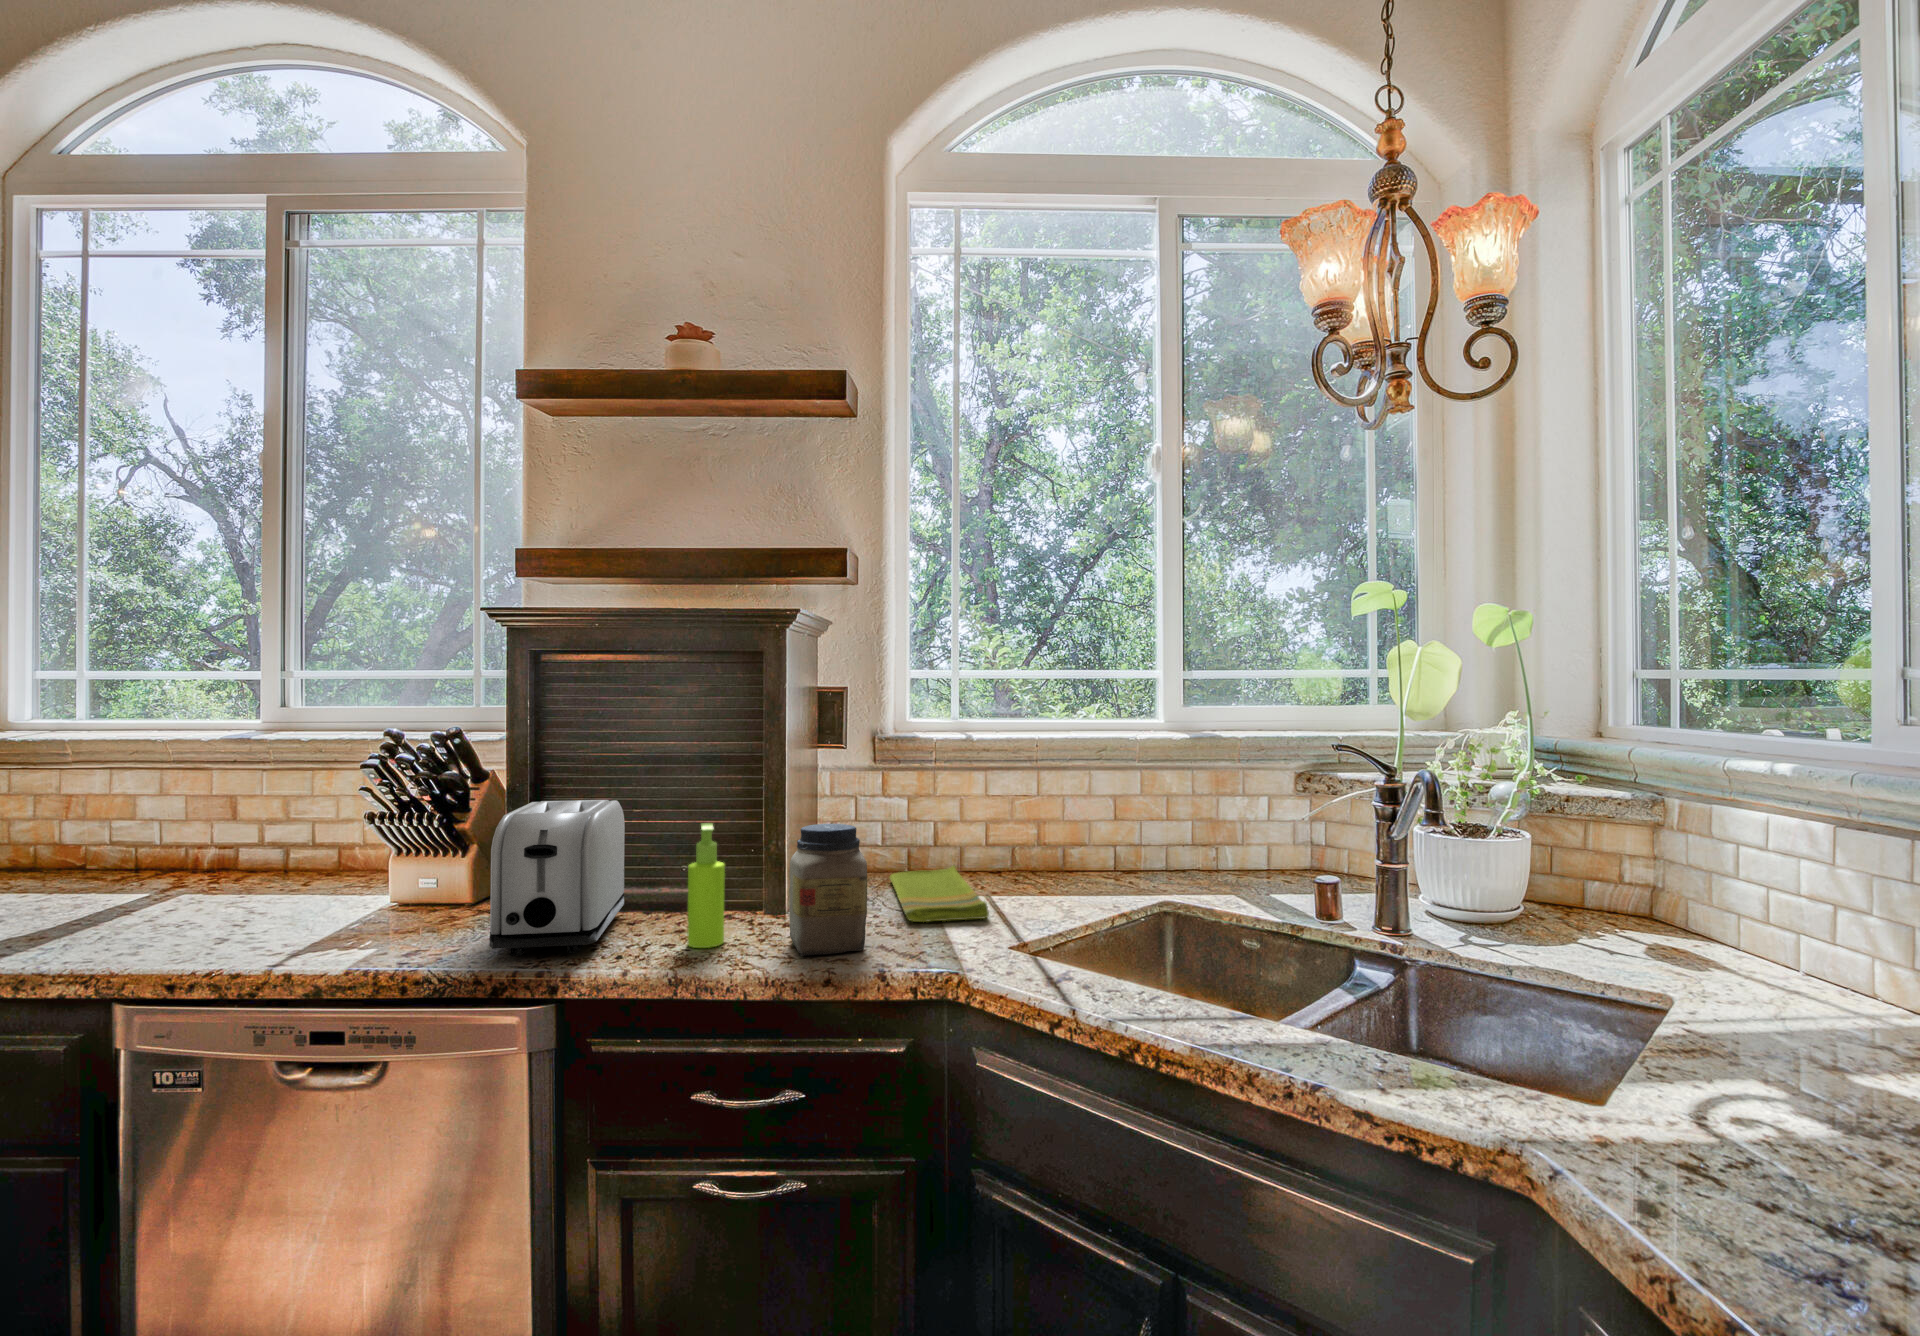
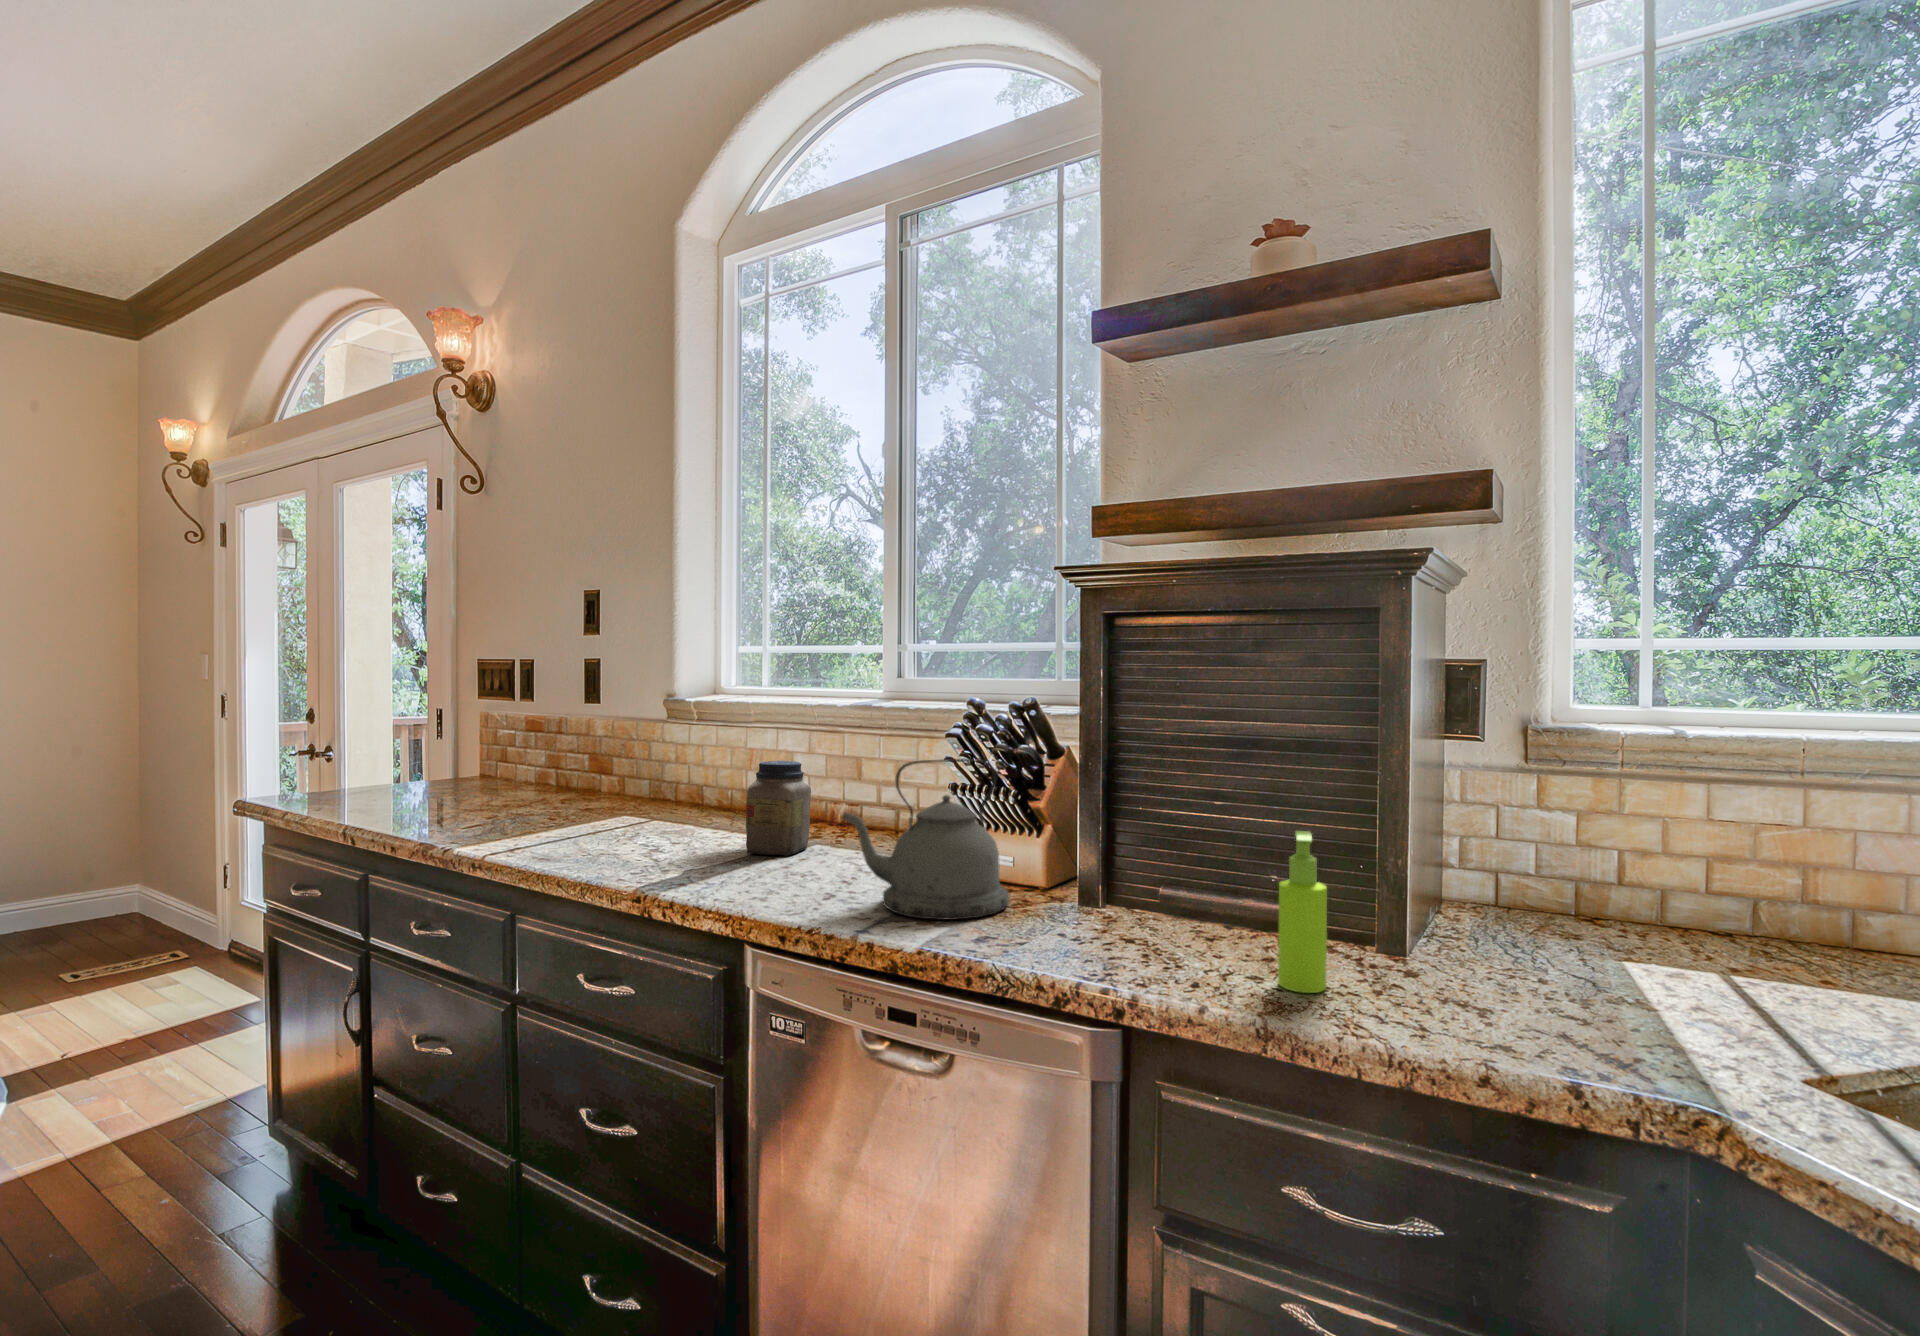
kettle: none [237,786,436,947] -> present [843,759,1010,920]
toaster: present [490,800,625,956] -> none [1055,786,1203,970]
jar: present [789,824,867,956] -> present [746,761,811,855]
dish towel: present [890,866,989,922] -> none [1568,924,1765,1025]

